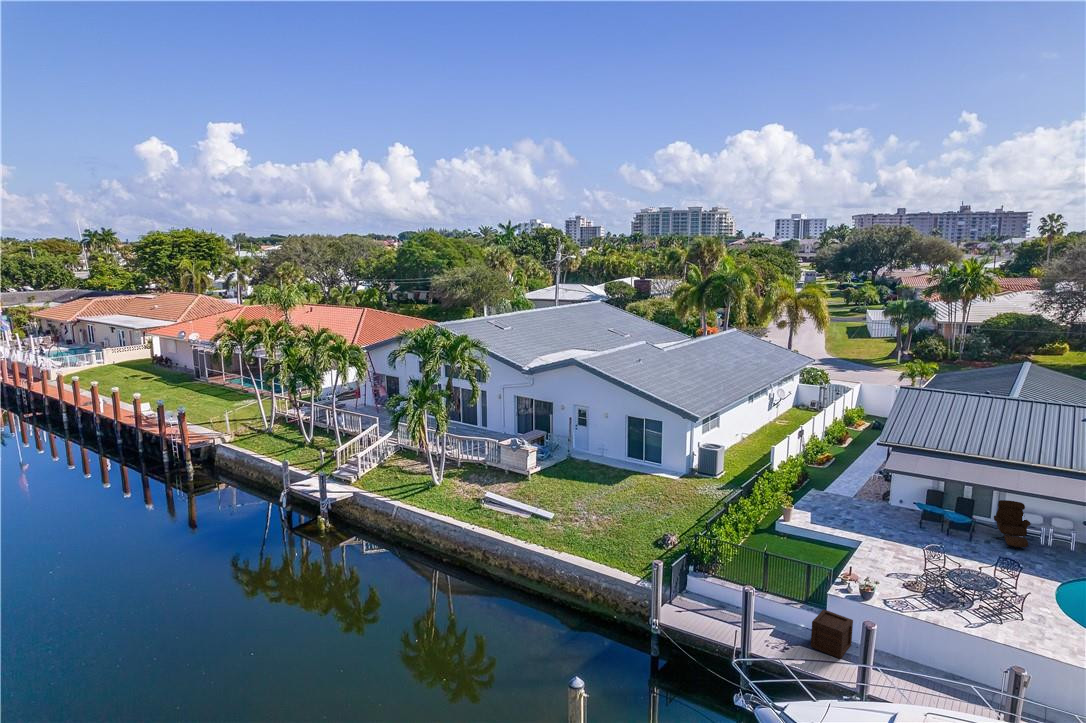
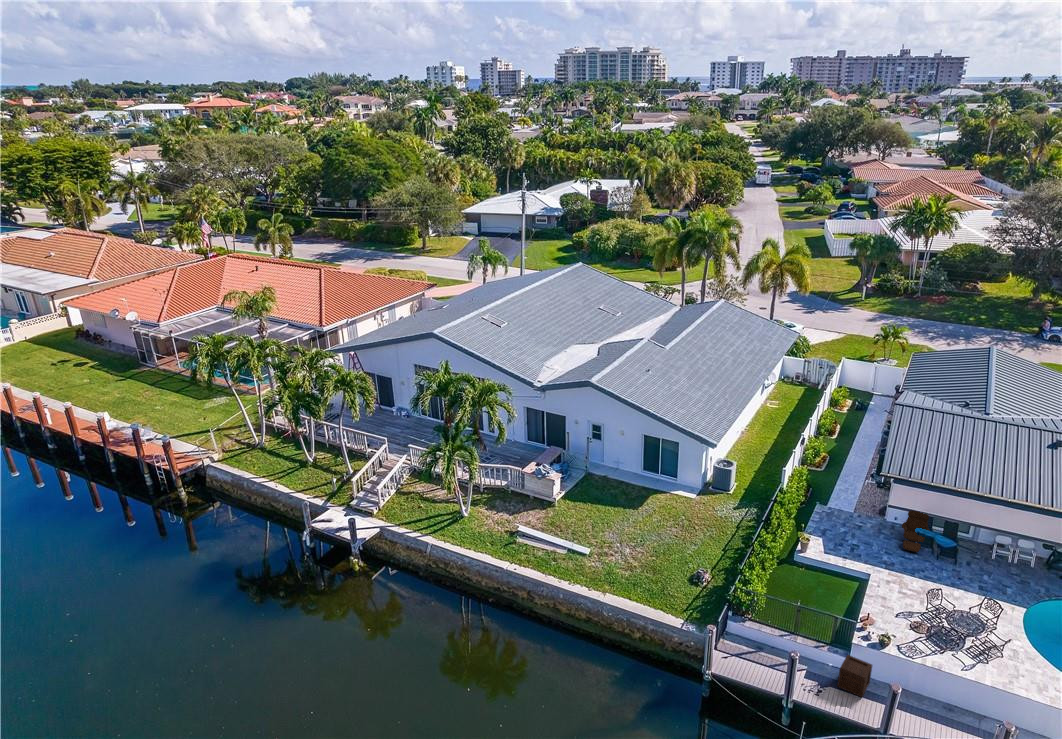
lounge chair: present [994,500,1031,551] -> present [902,510,930,554]

